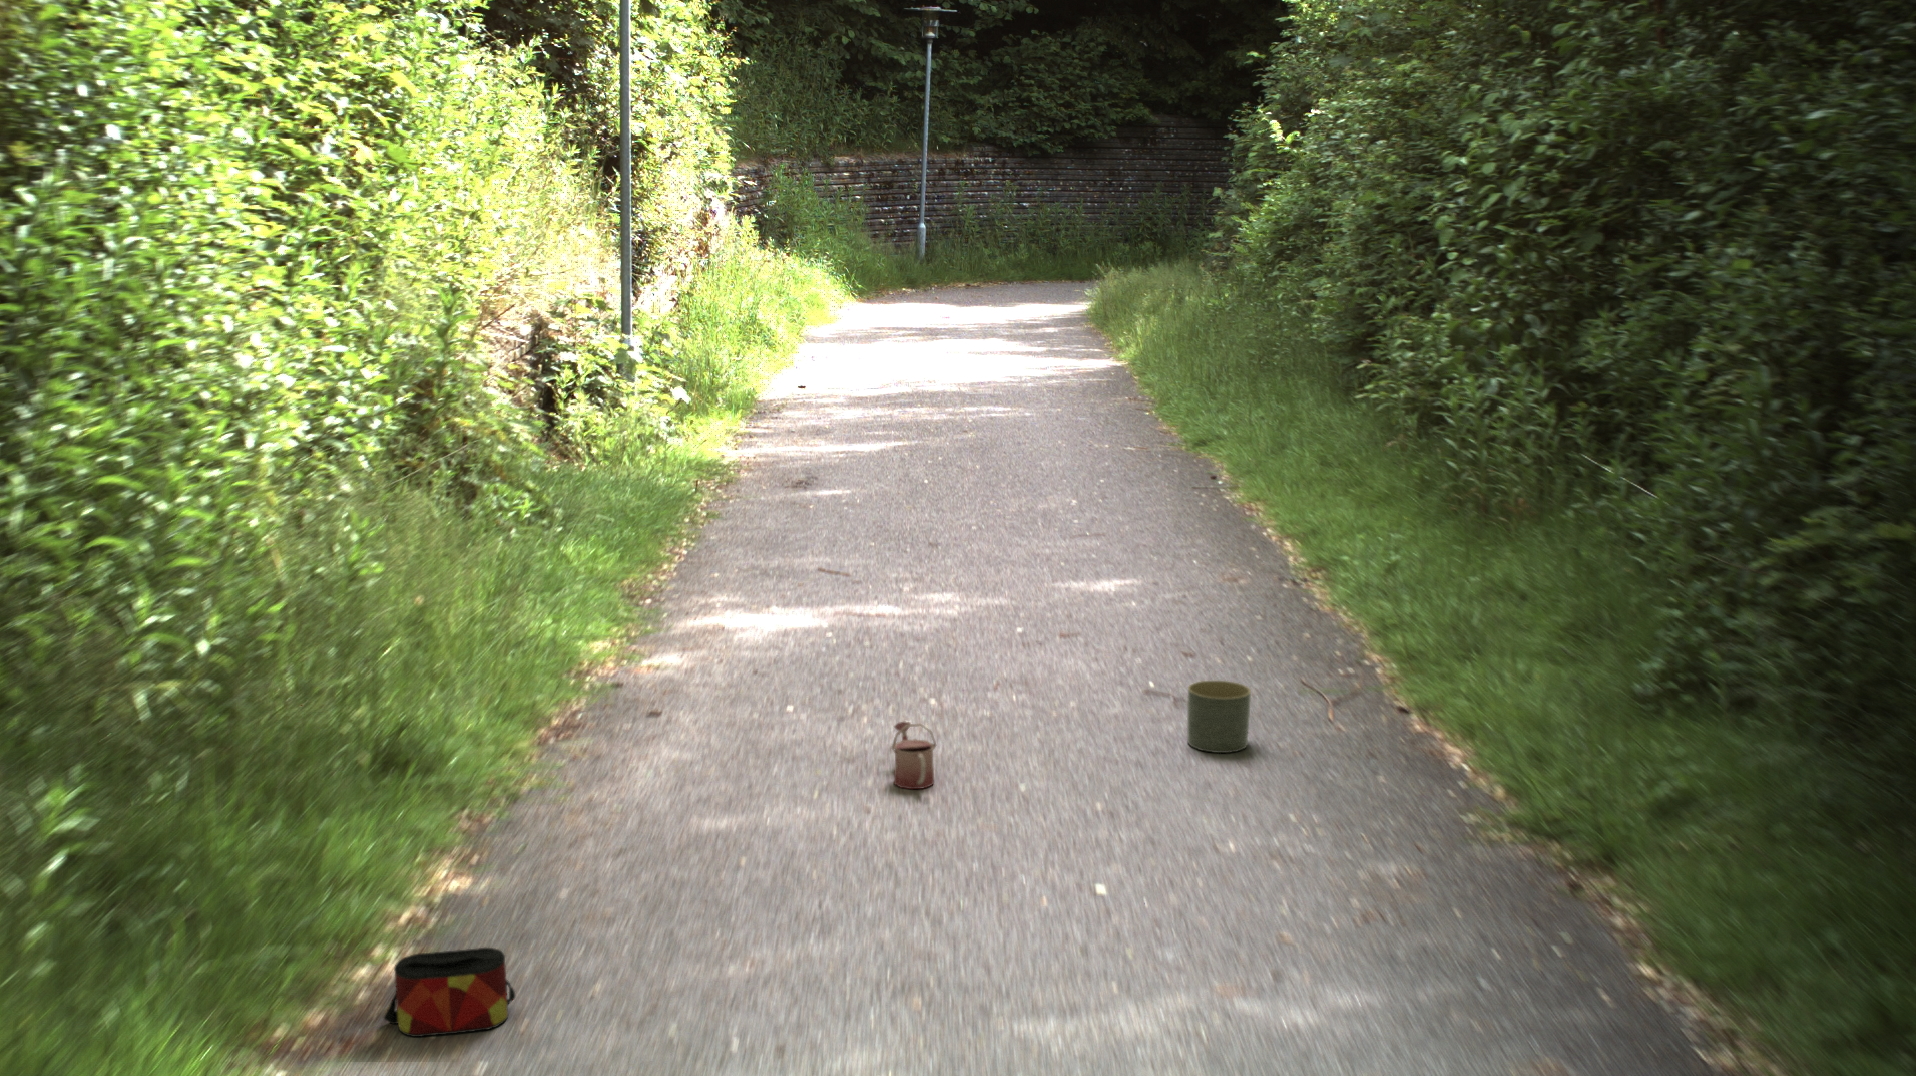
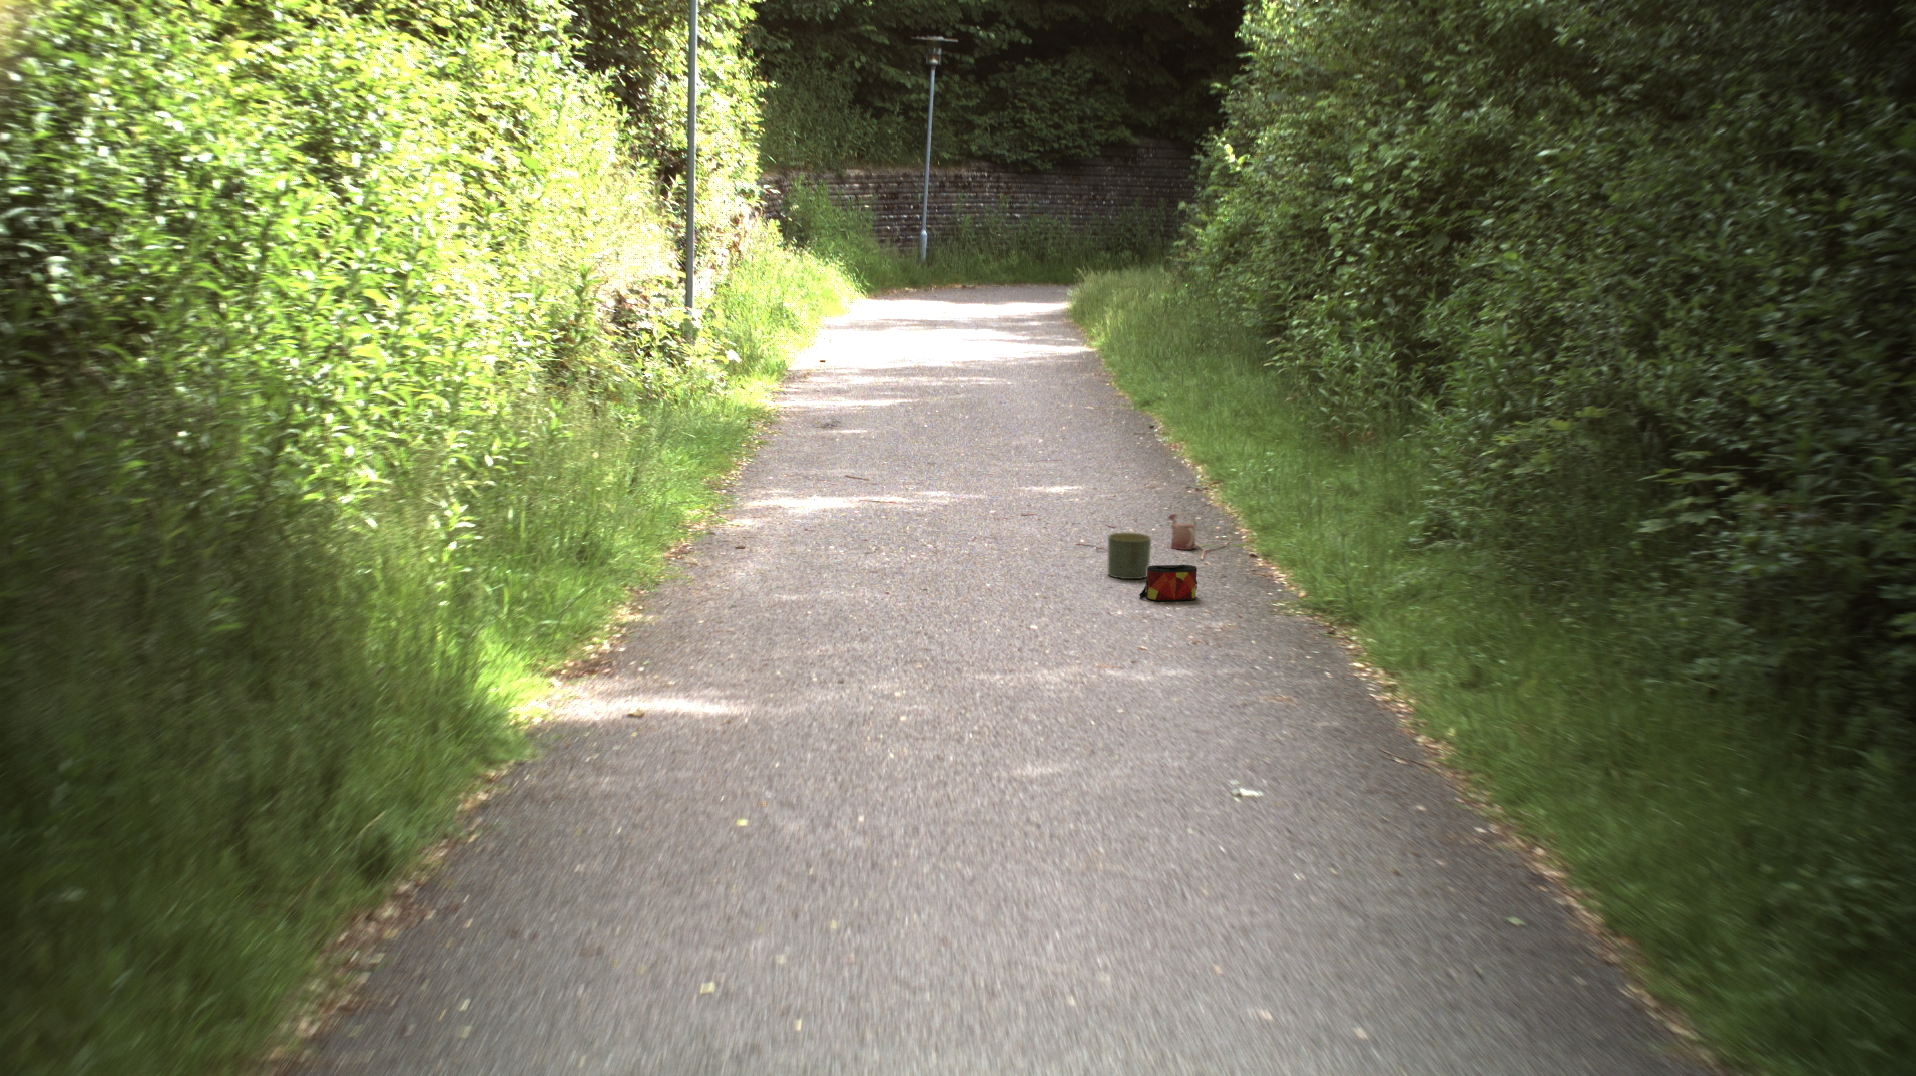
watering can: present [892,722,936,789] -> present [1168,513,1196,550]
bag: present [384,948,515,1037] -> present [1139,565,1197,601]

